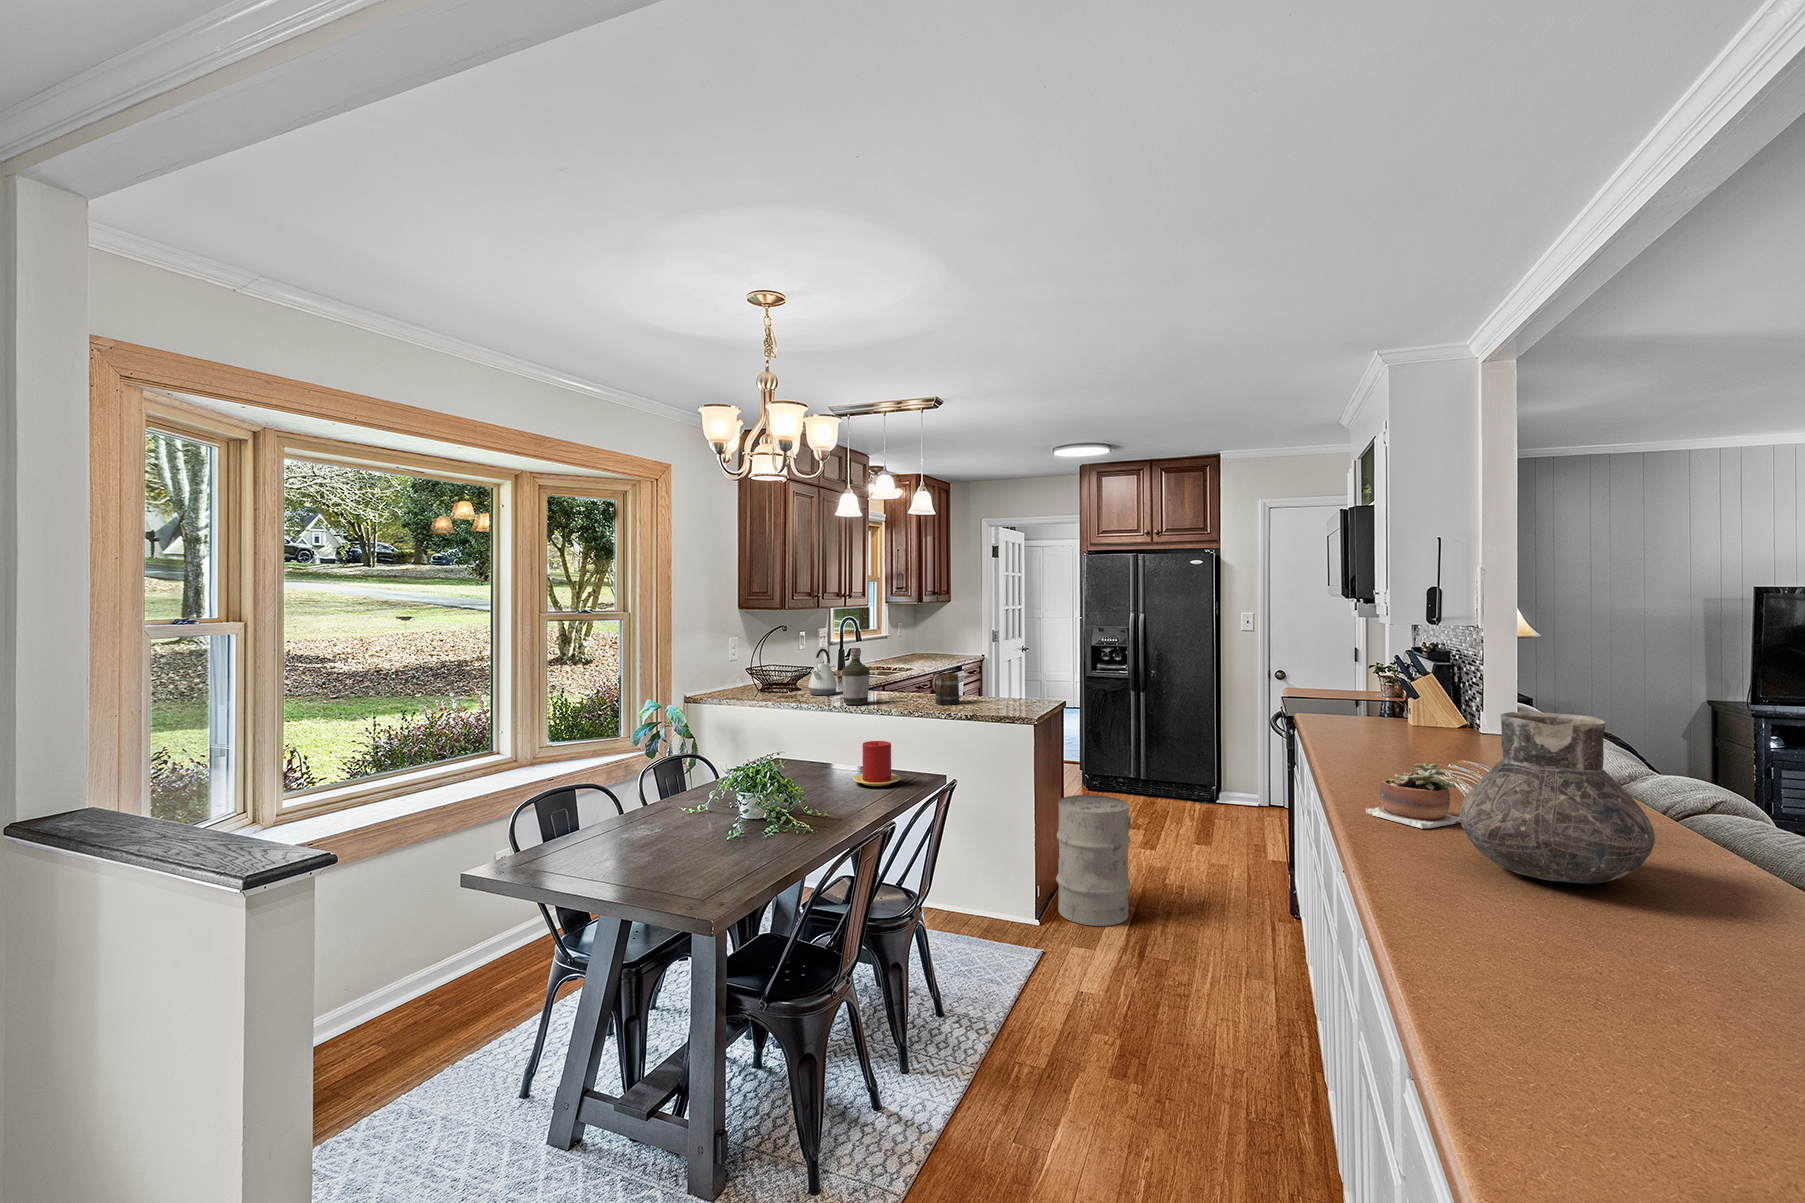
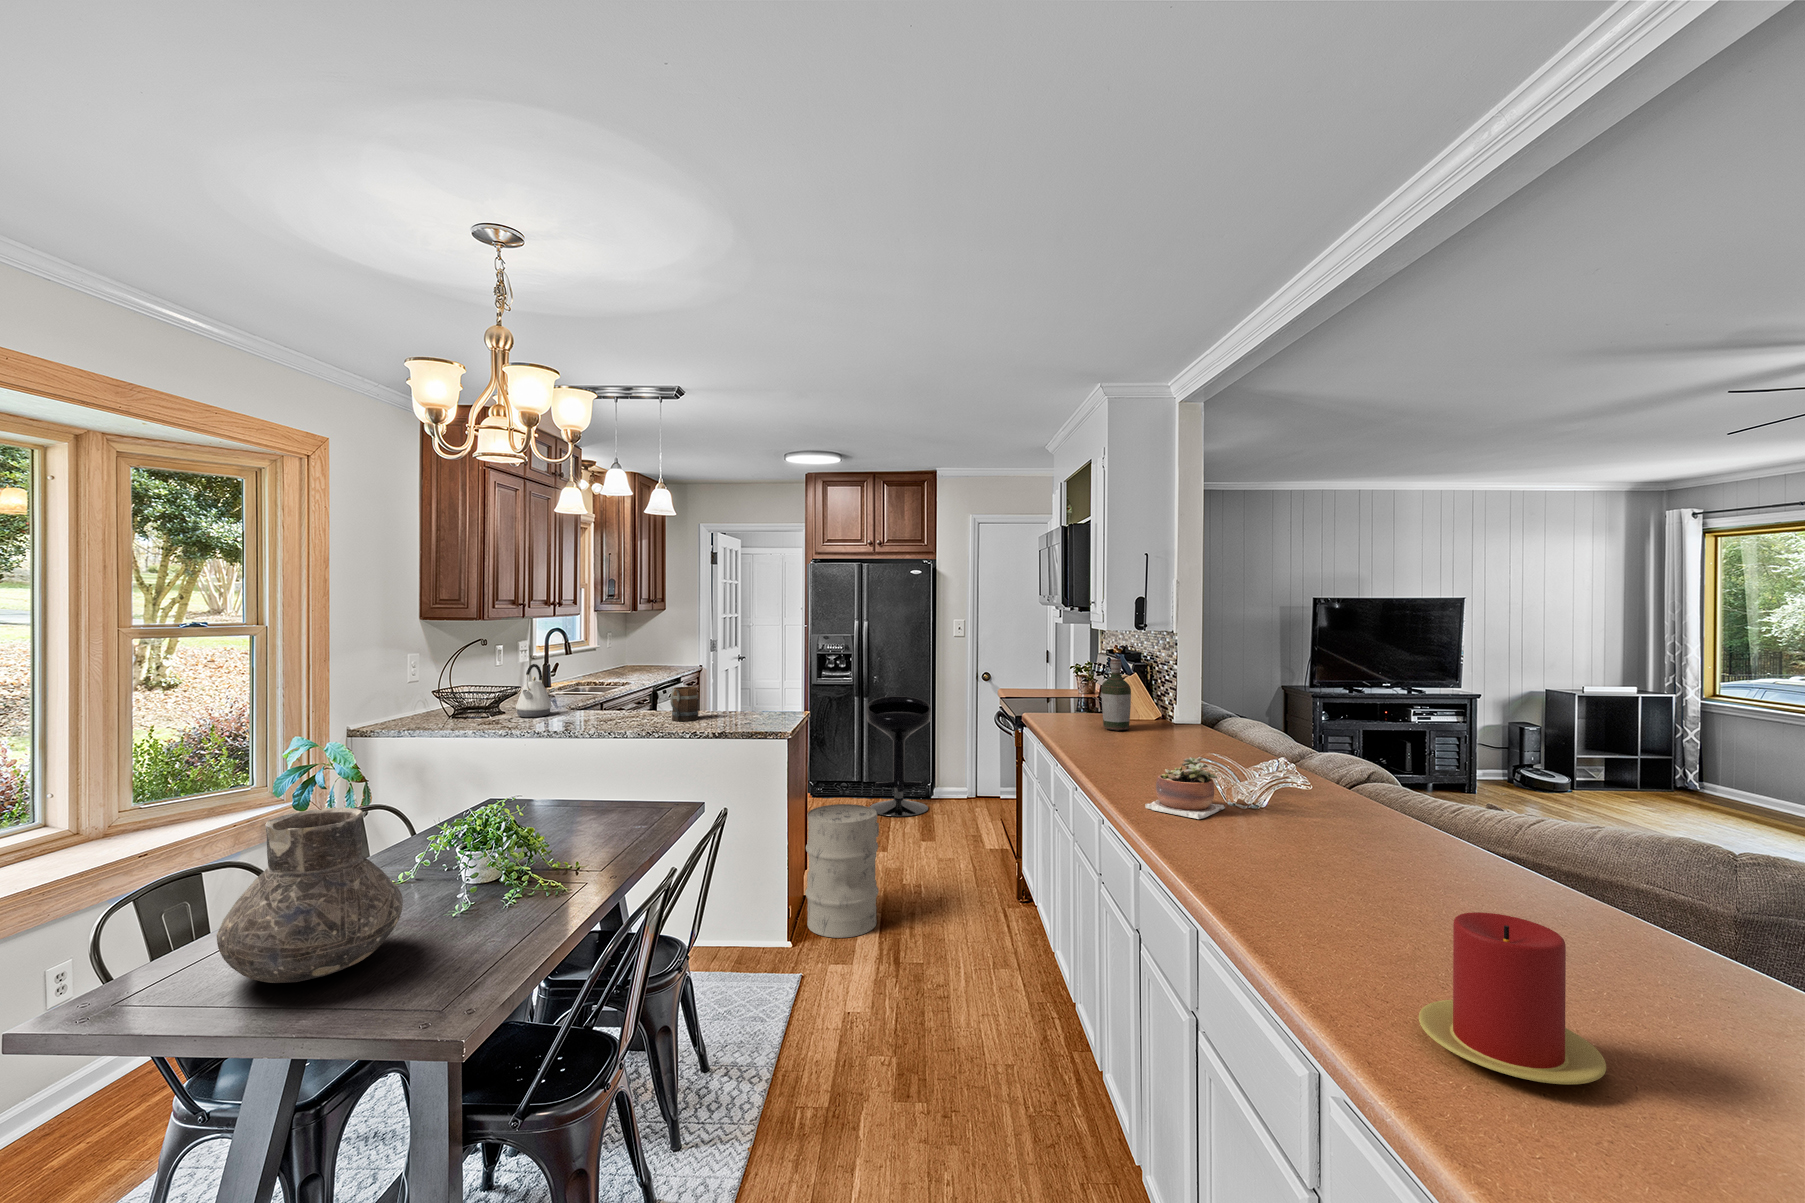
bottle: present [842,648,869,705] -> present [1101,659,1131,731]
bar stool: none [1143,693,1215,819] -> present [867,696,931,816]
vase: present [1459,712,1655,884] -> present [217,808,403,983]
candle: present [853,741,901,786] -> present [1419,912,1606,1084]

